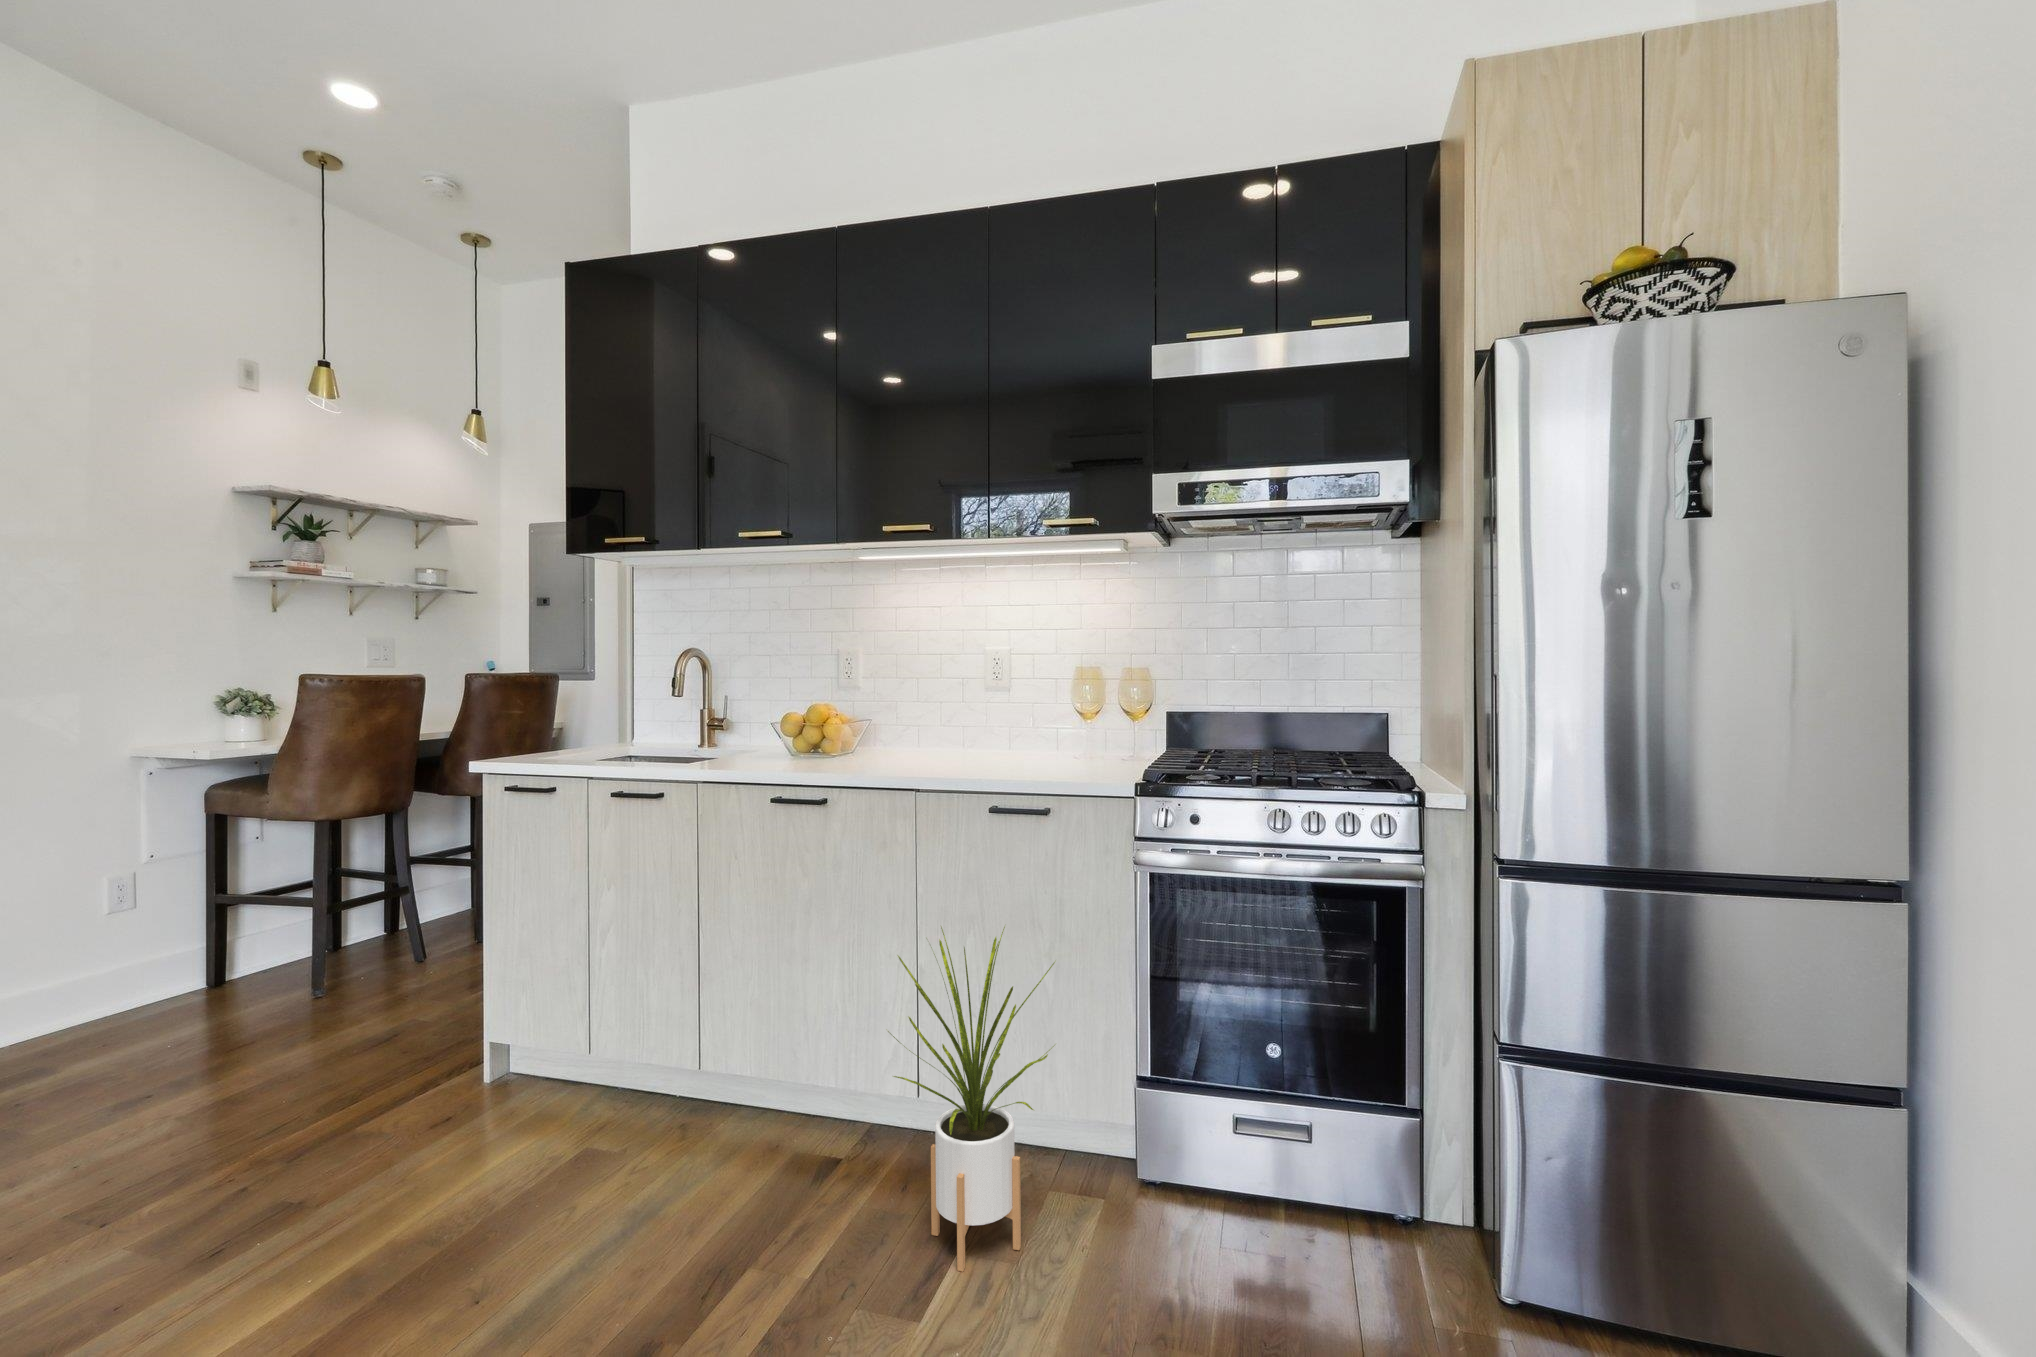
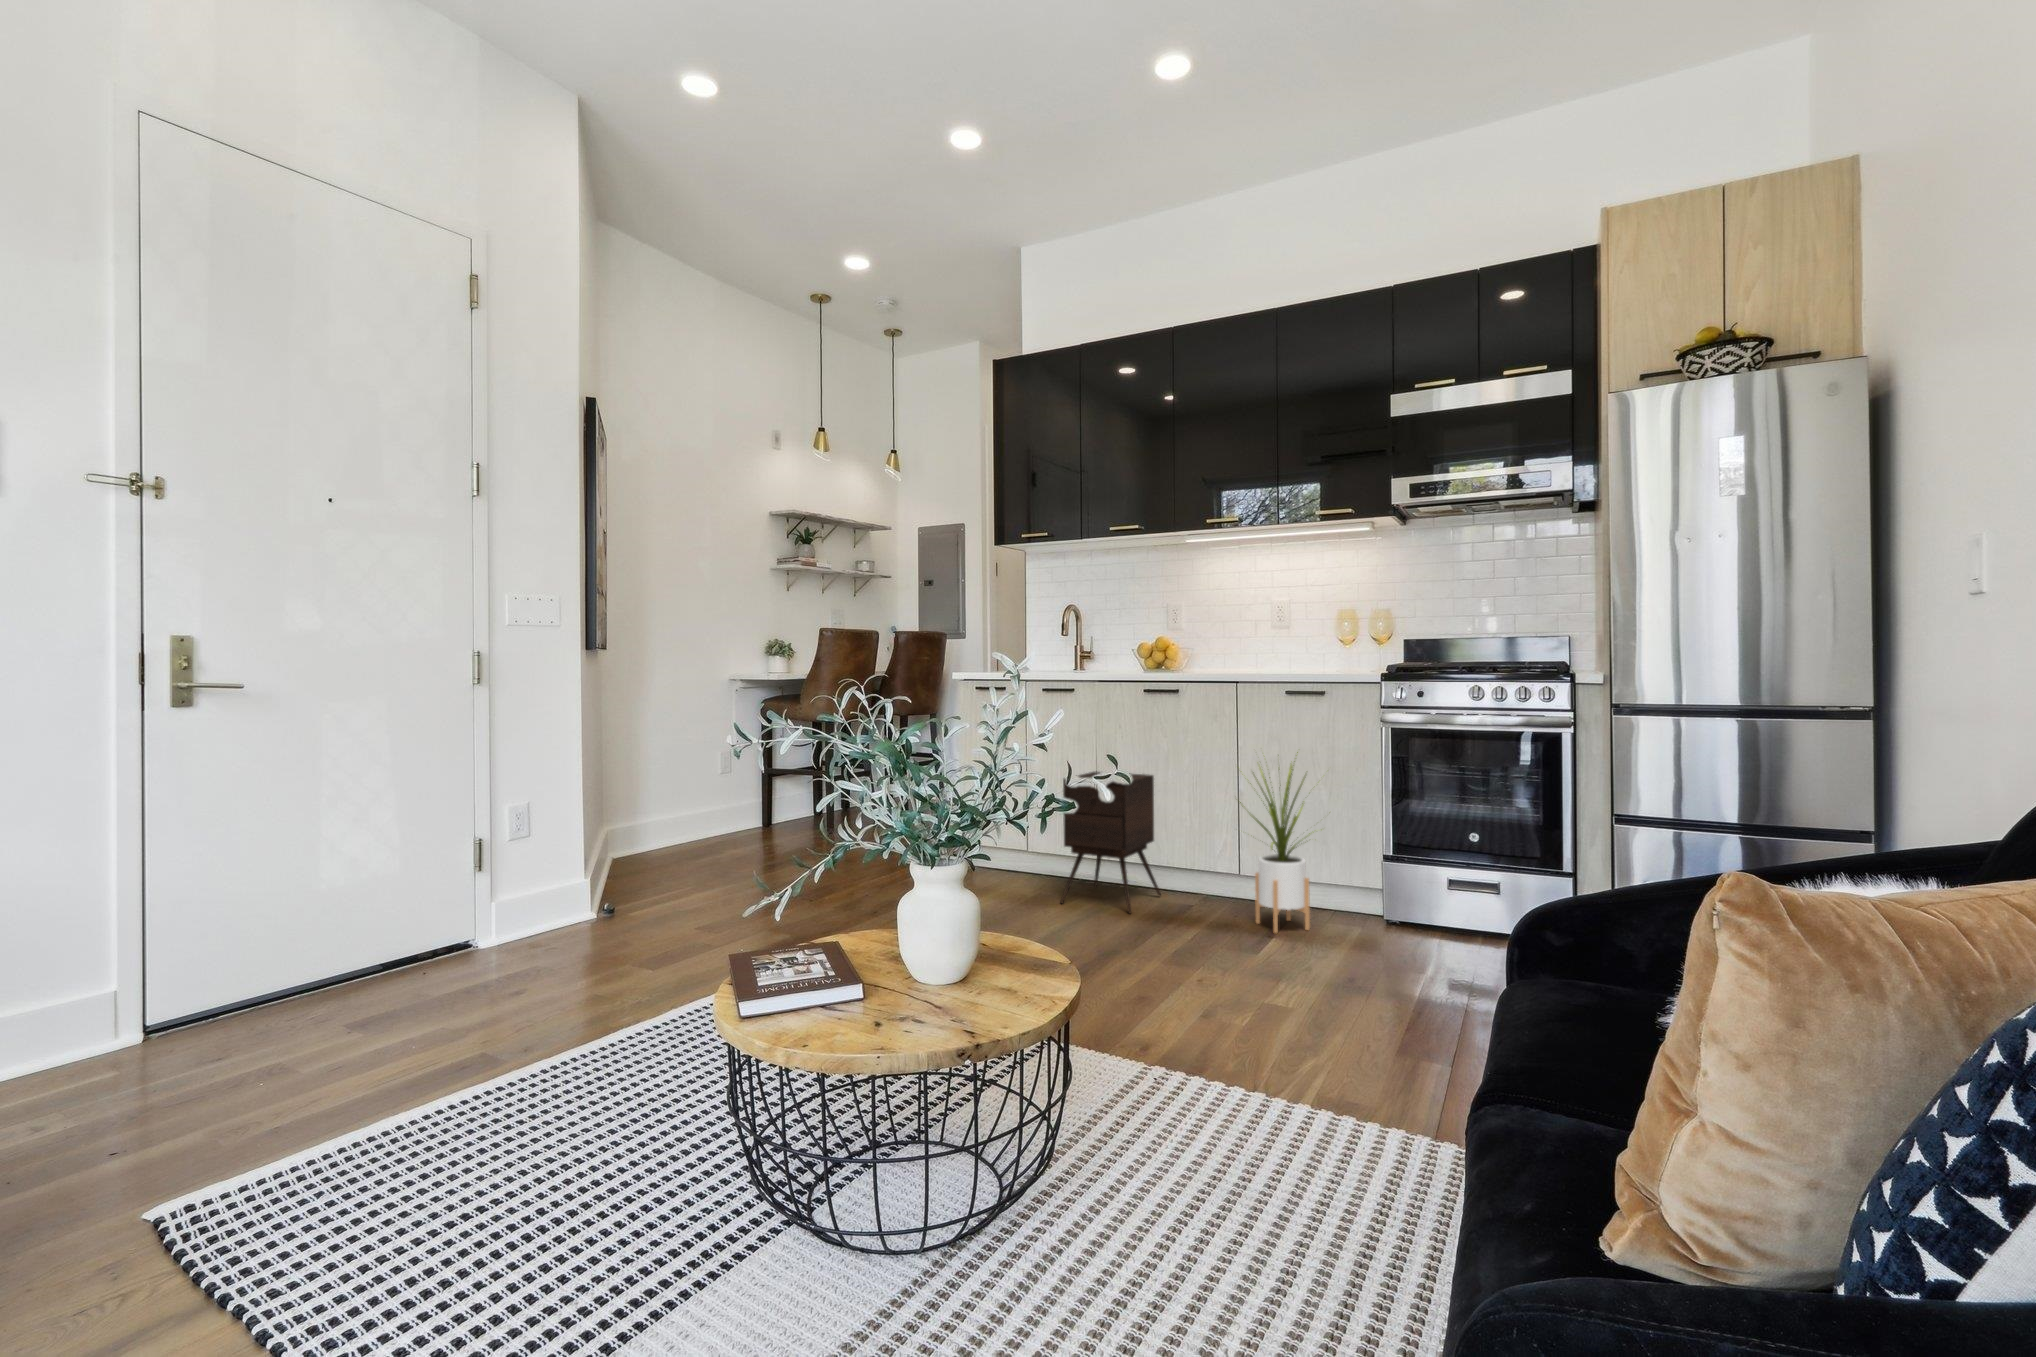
side table: none [594,943,790,1229] -> present [1060,772,1161,913]

